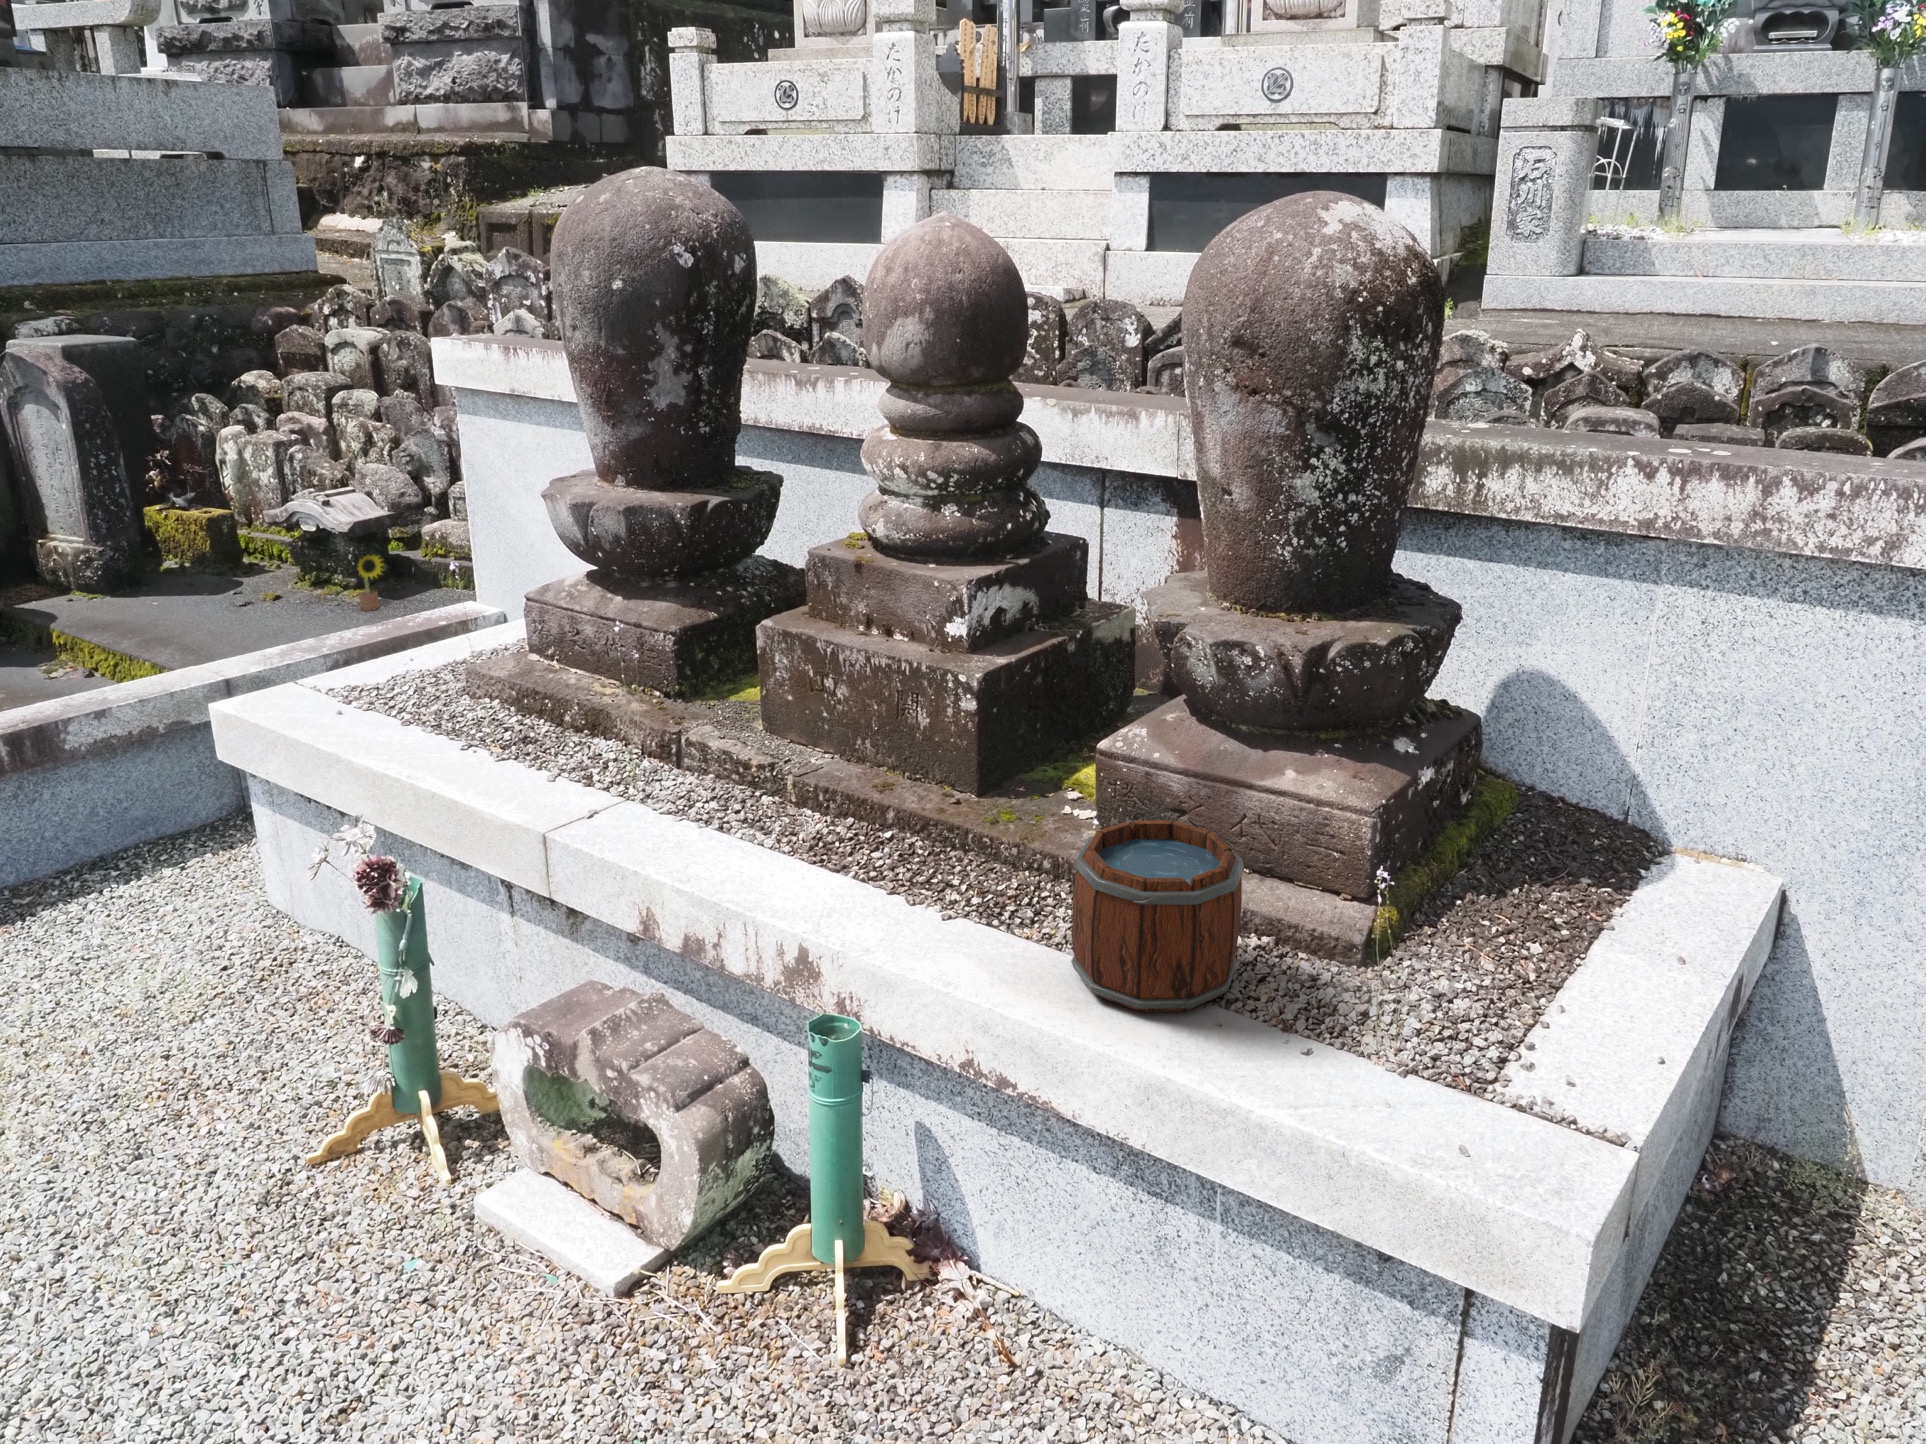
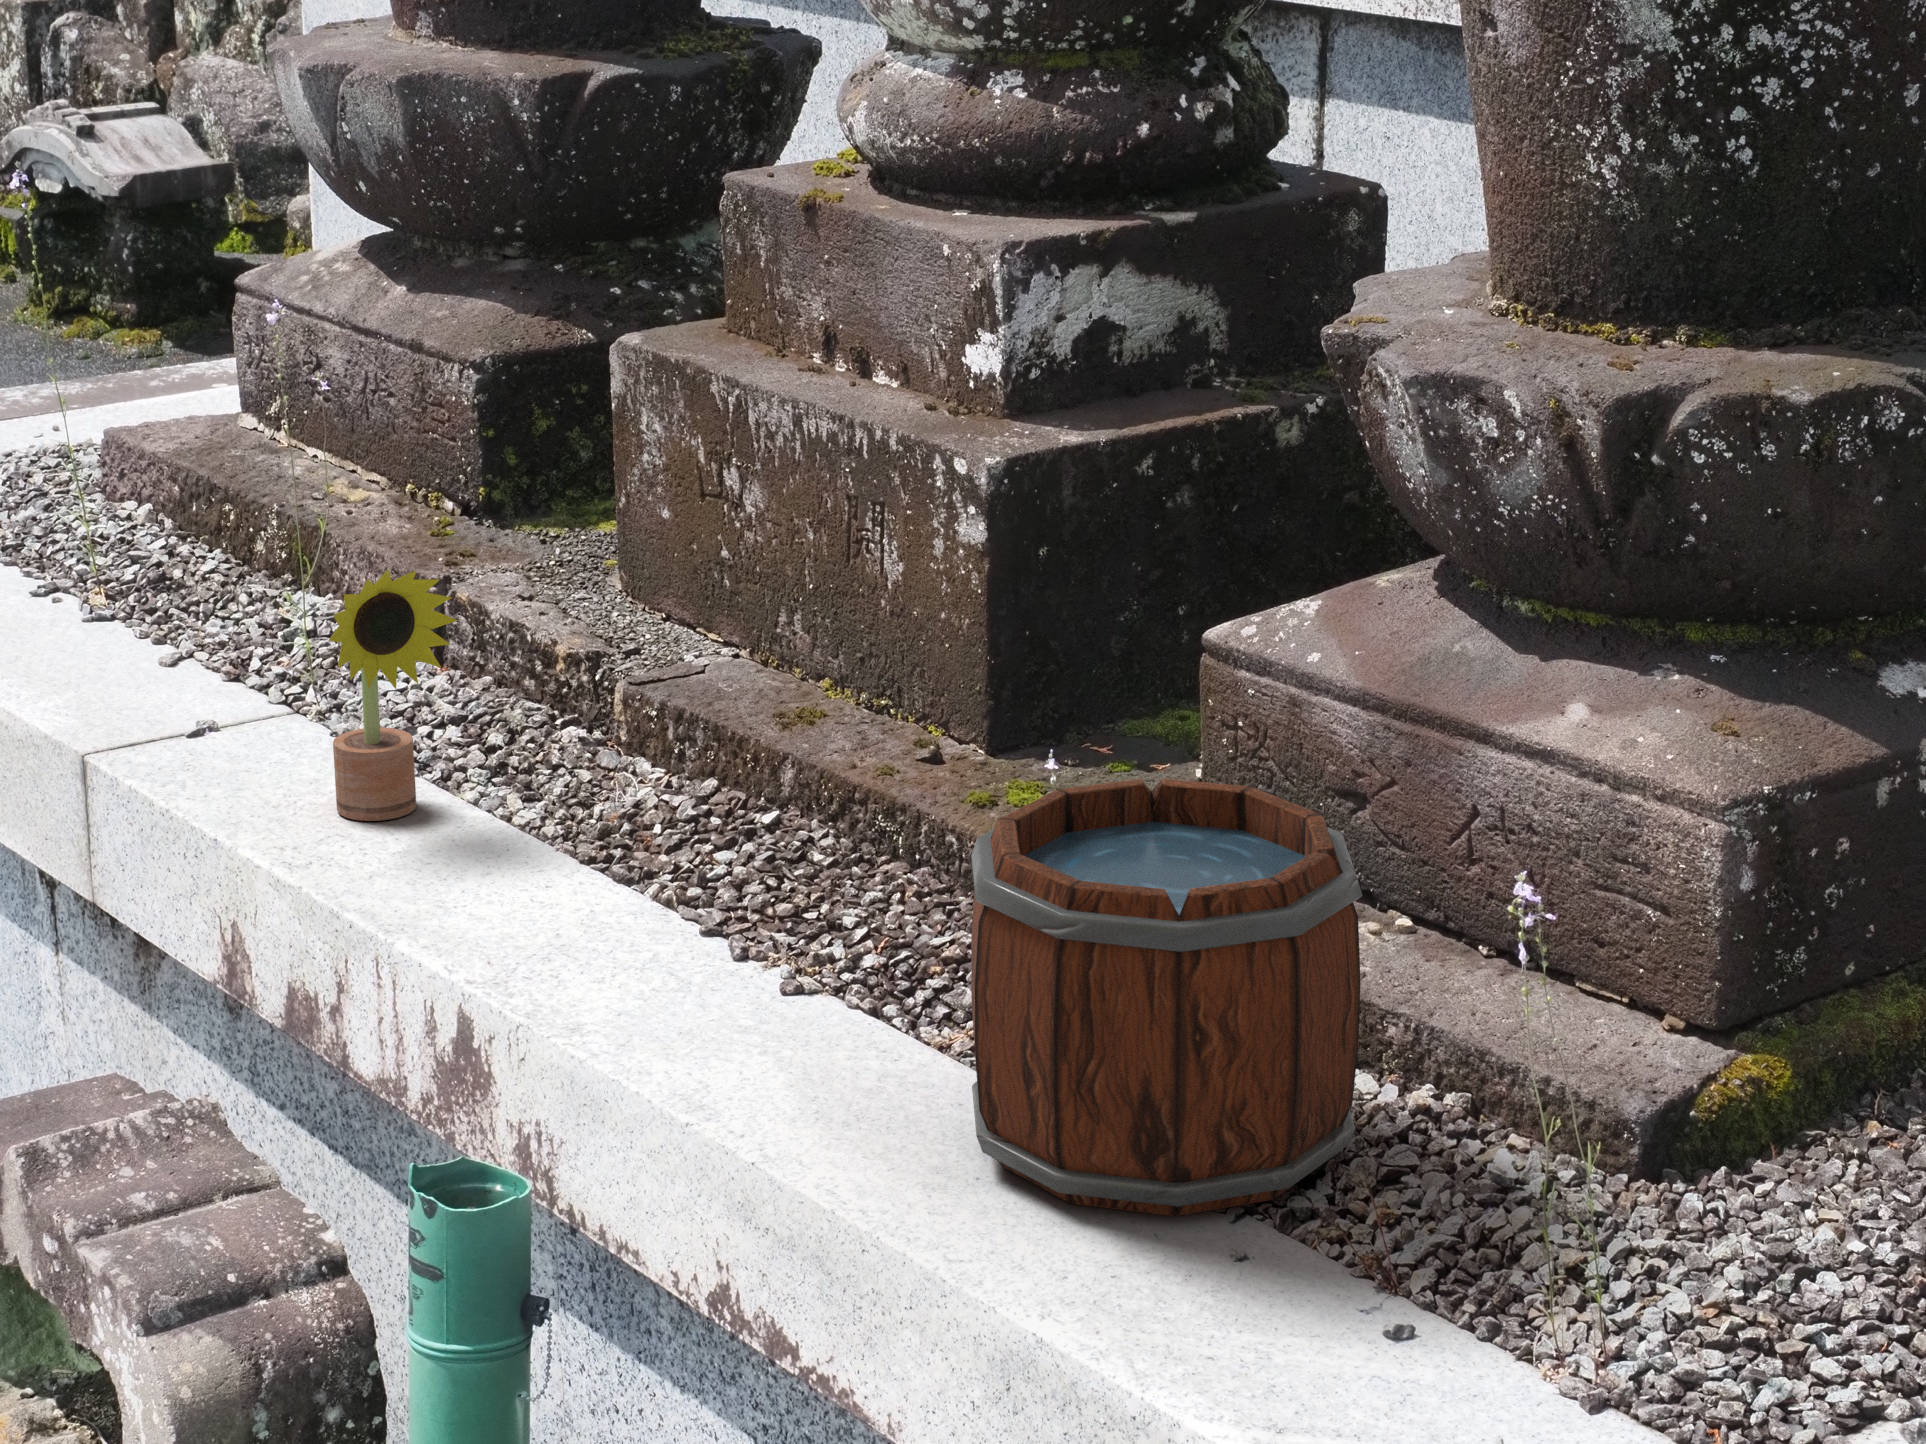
decorative plant: present [357,554,383,611] -> present [329,569,457,821]

